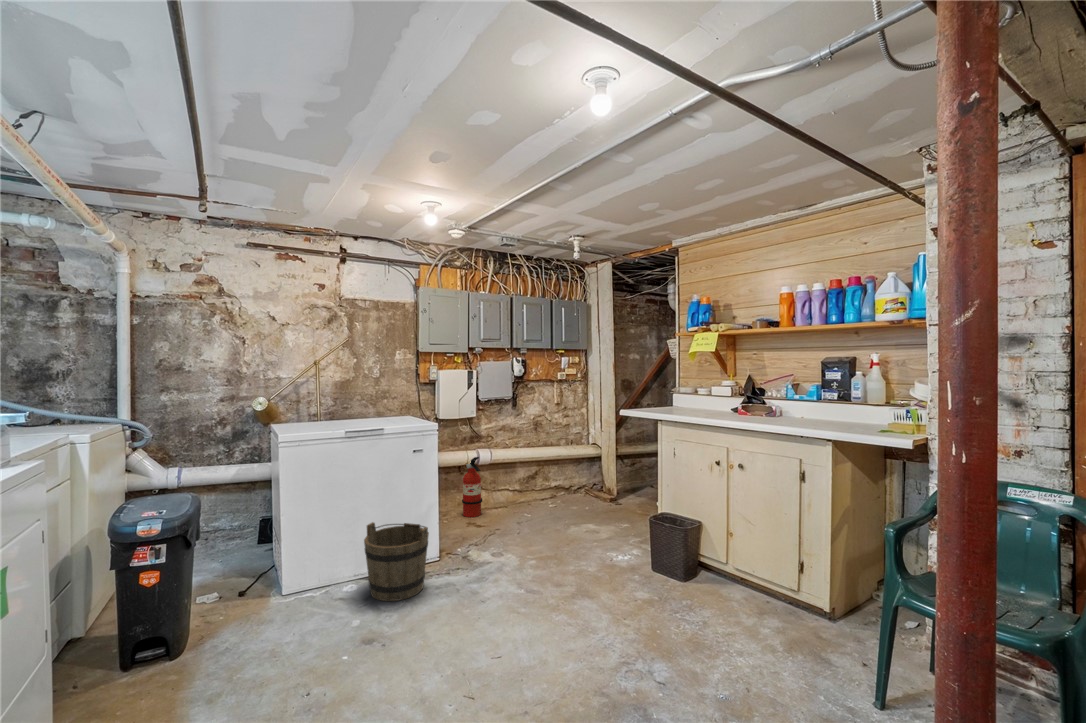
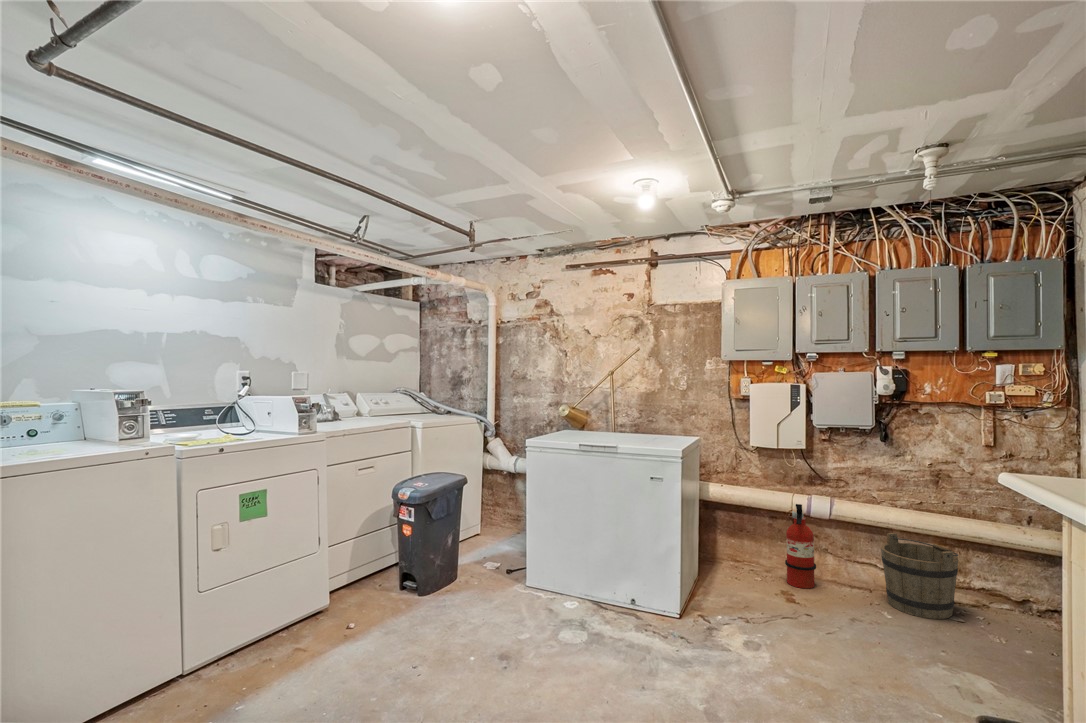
bucket: present [364,522,429,601] -> present [881,533,958,619]

